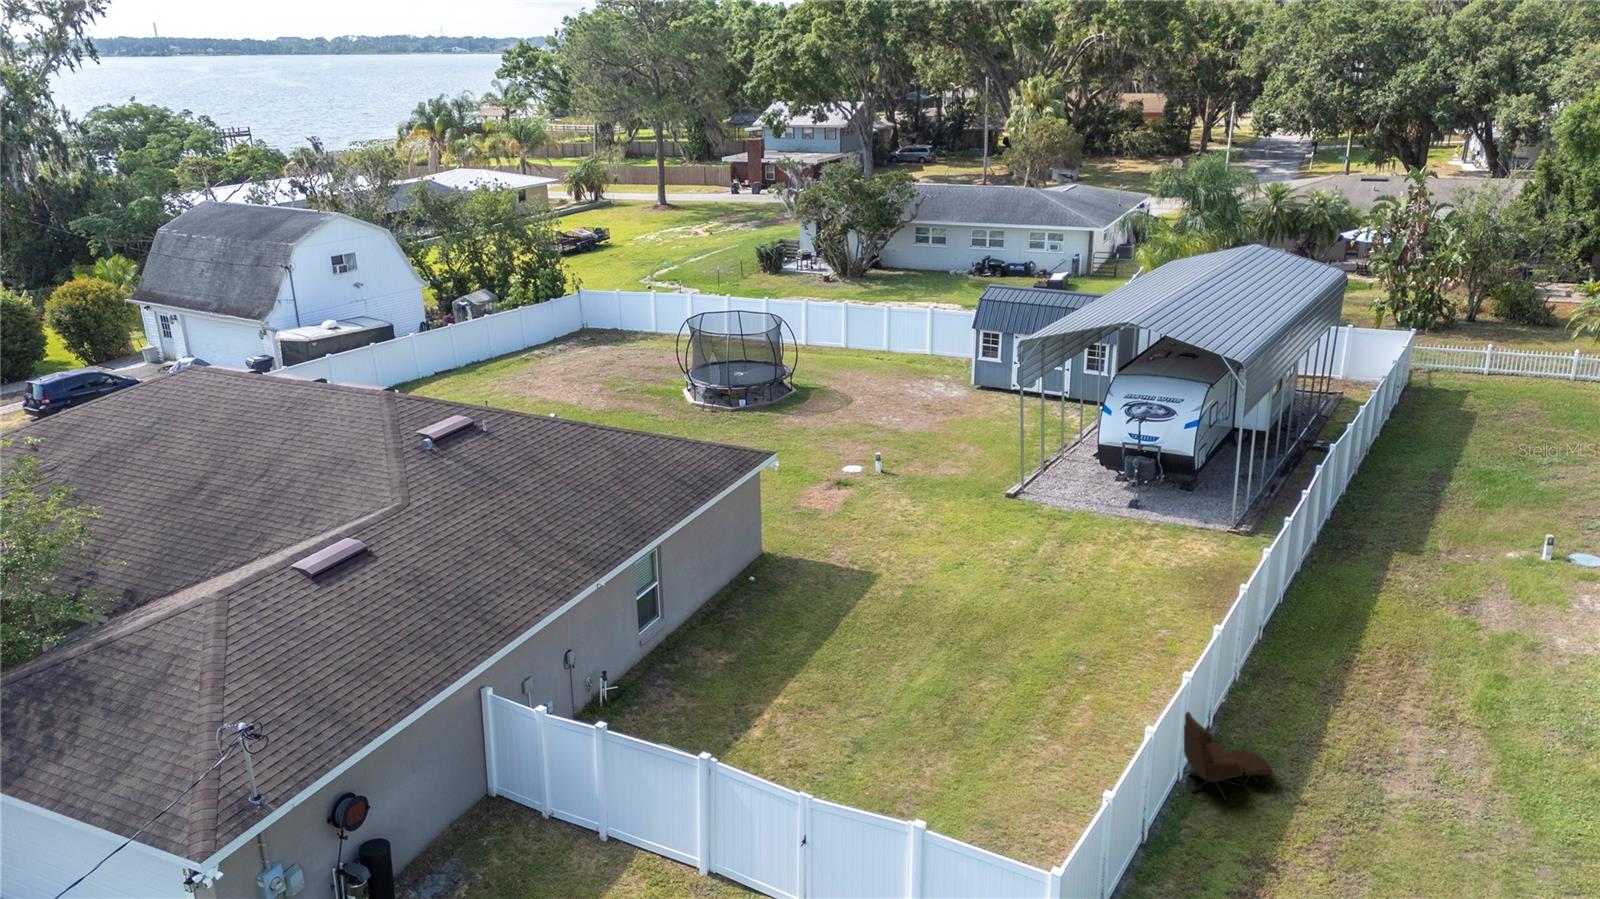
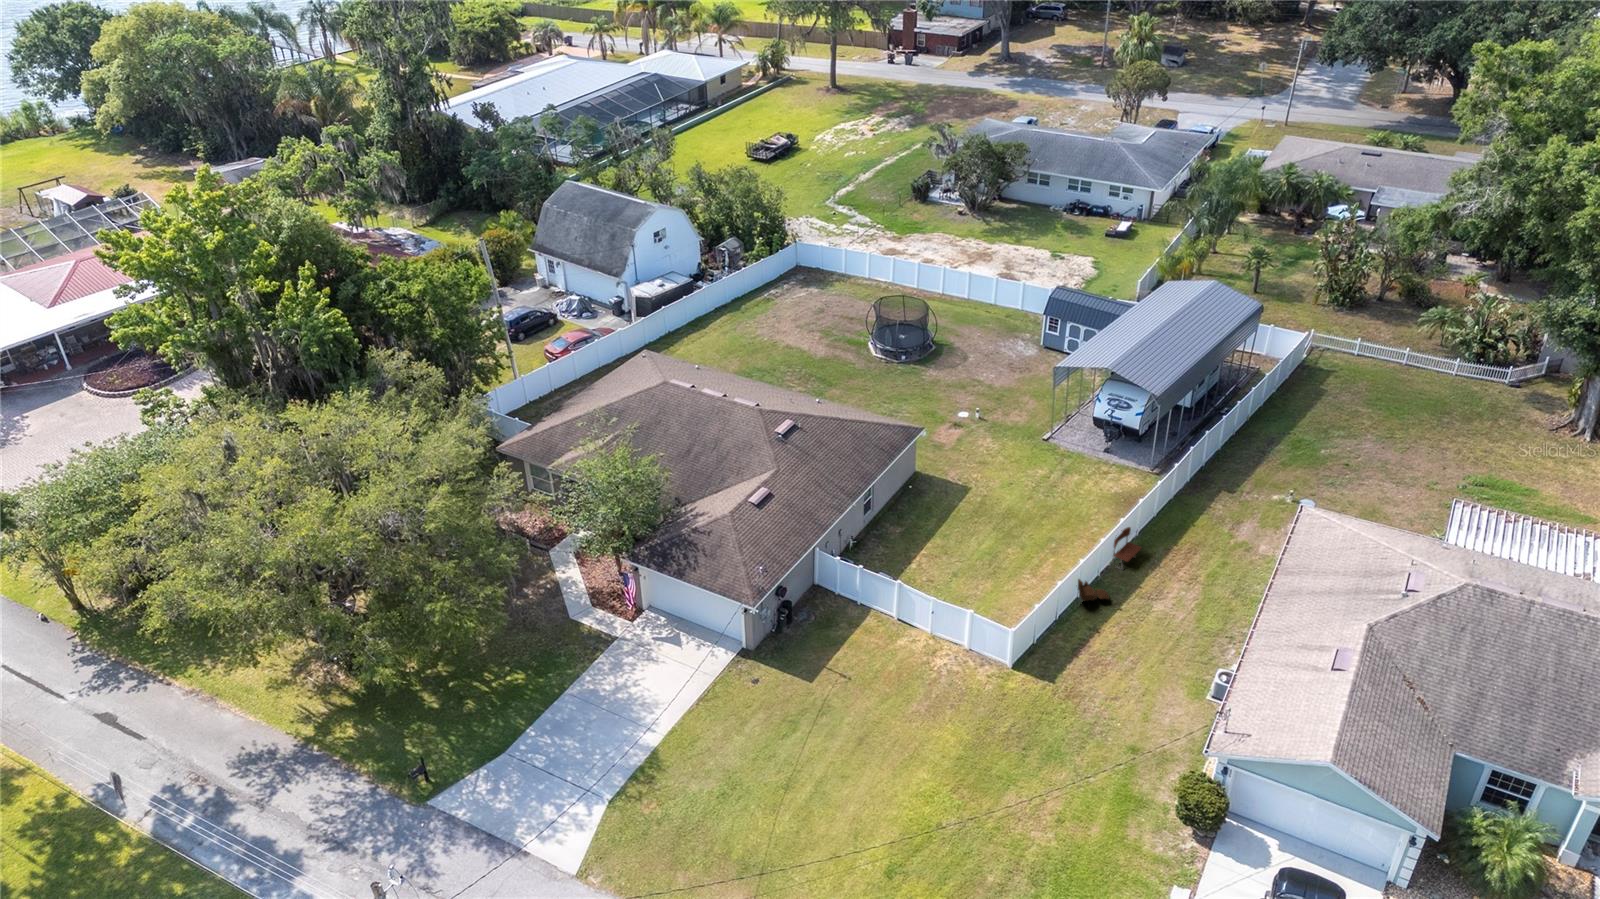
bench: none [1236,601,1302,707] -> present [1112,527,1142,570]

